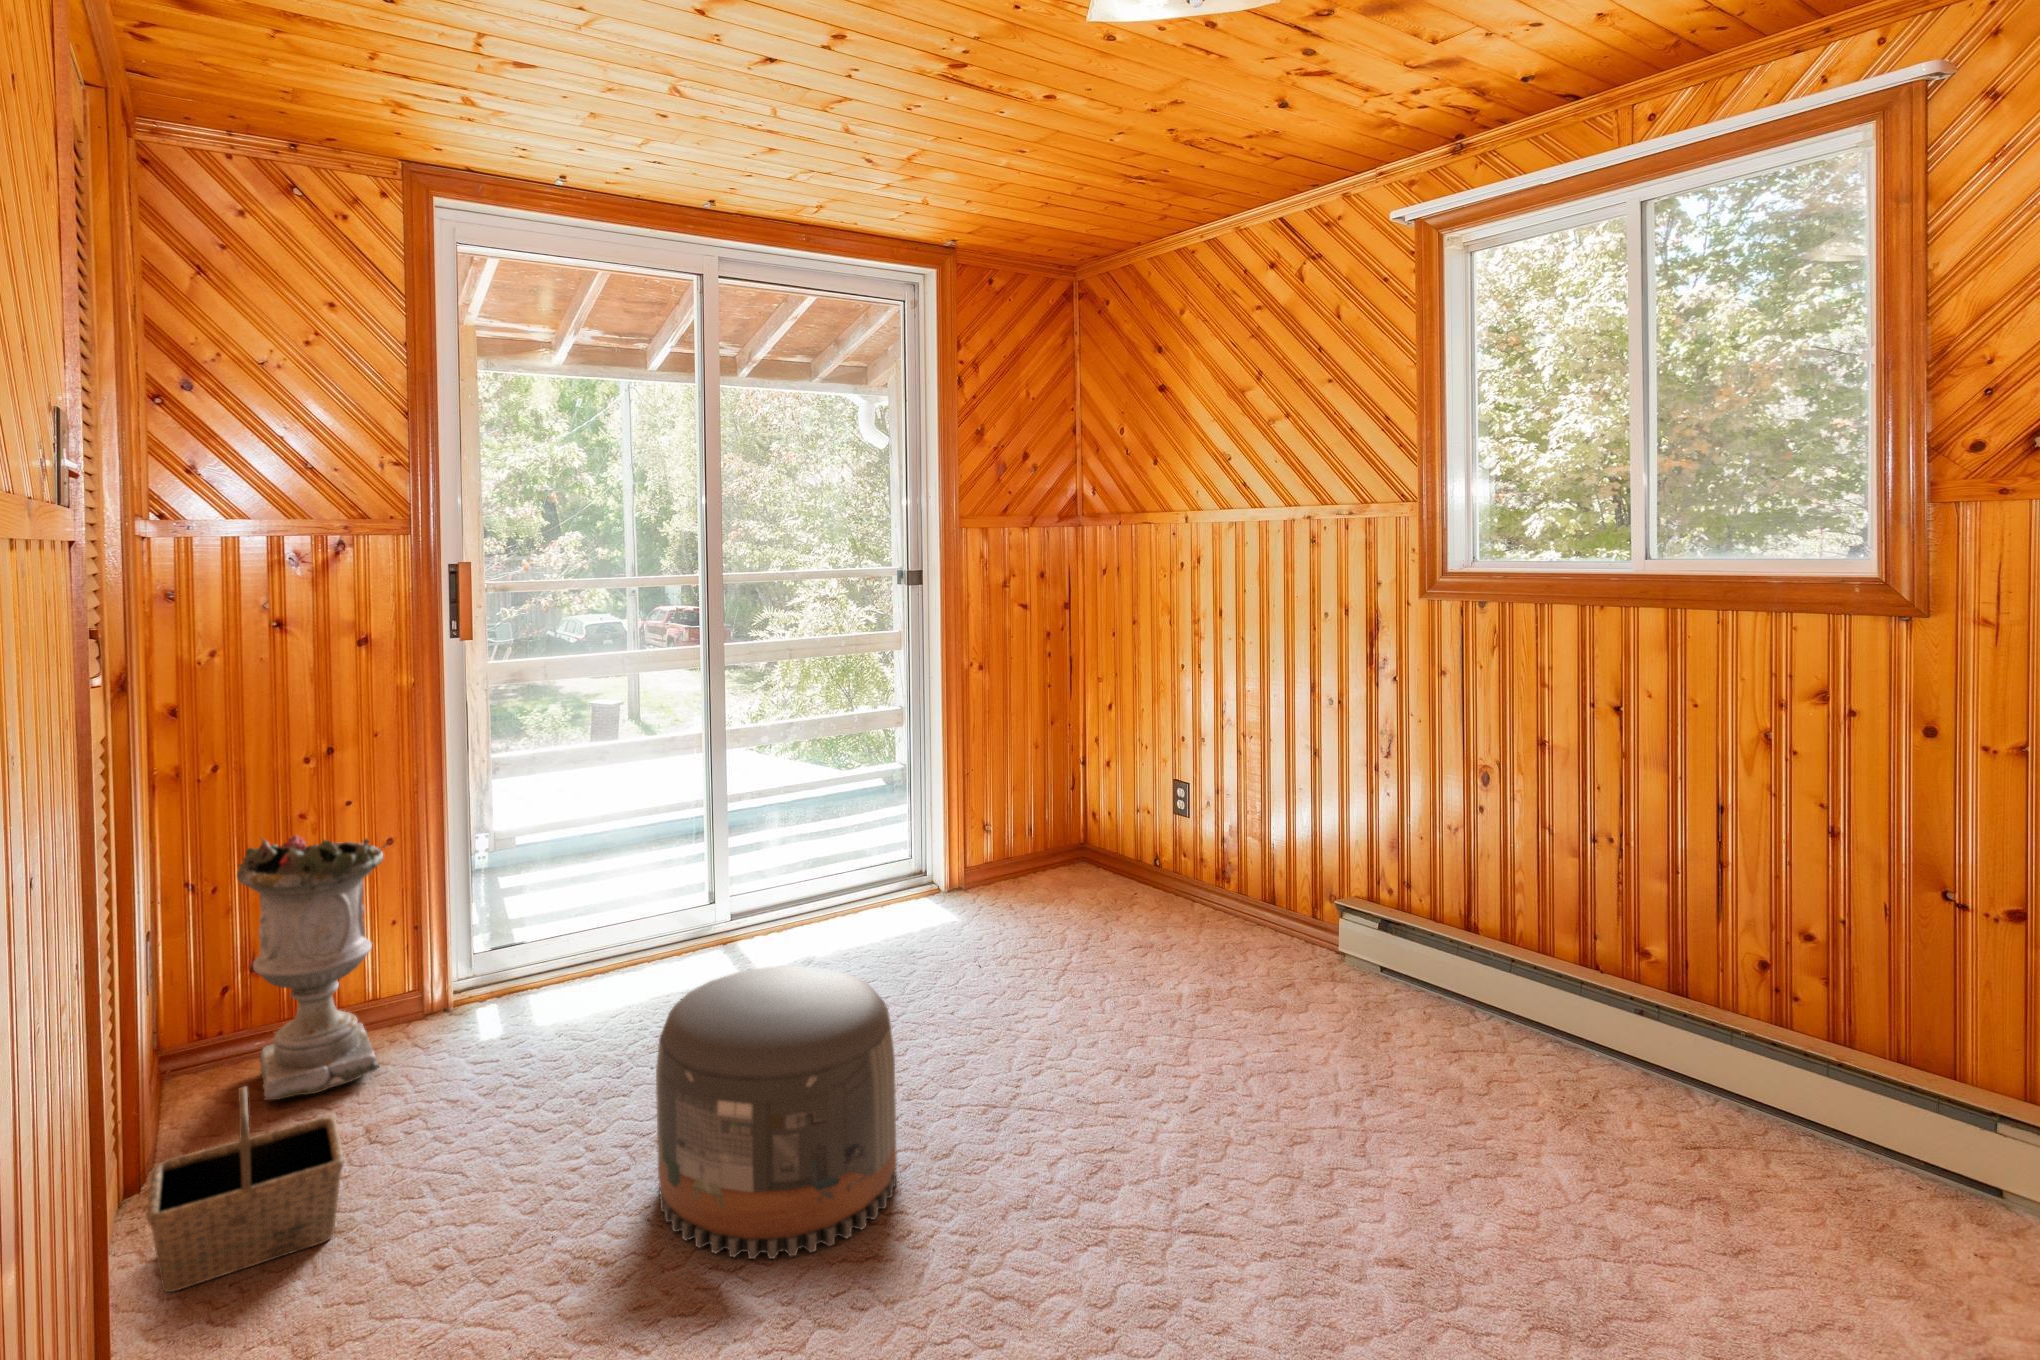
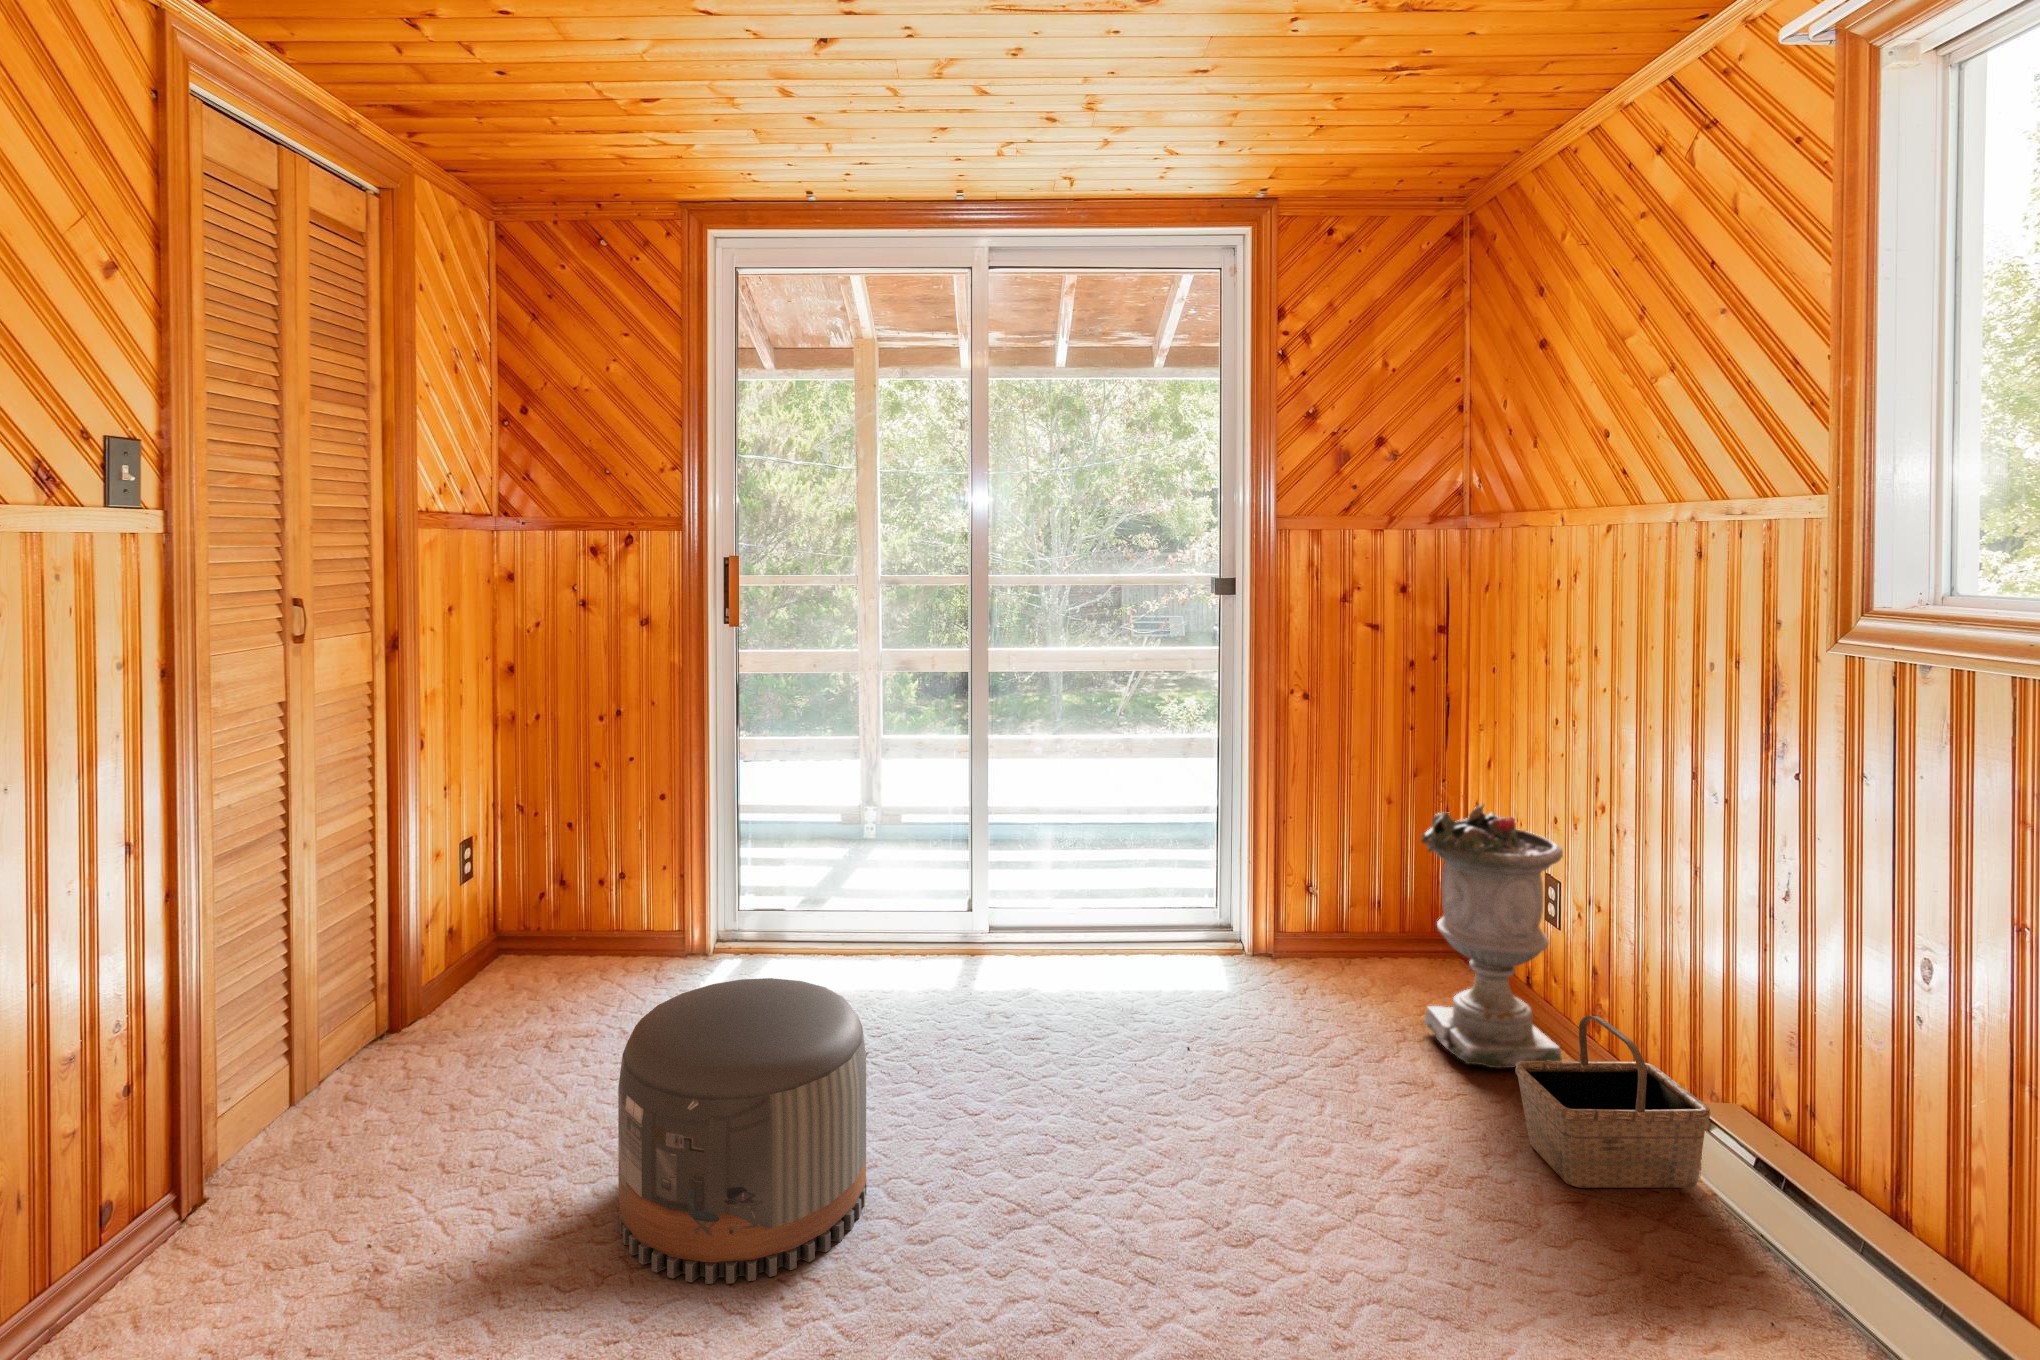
planter: present [237,836,387,1100] -> present [1421,805,1563,1068]
basket: present [146,1087,344,1292] -> present [1515,1016,1710,1188]

